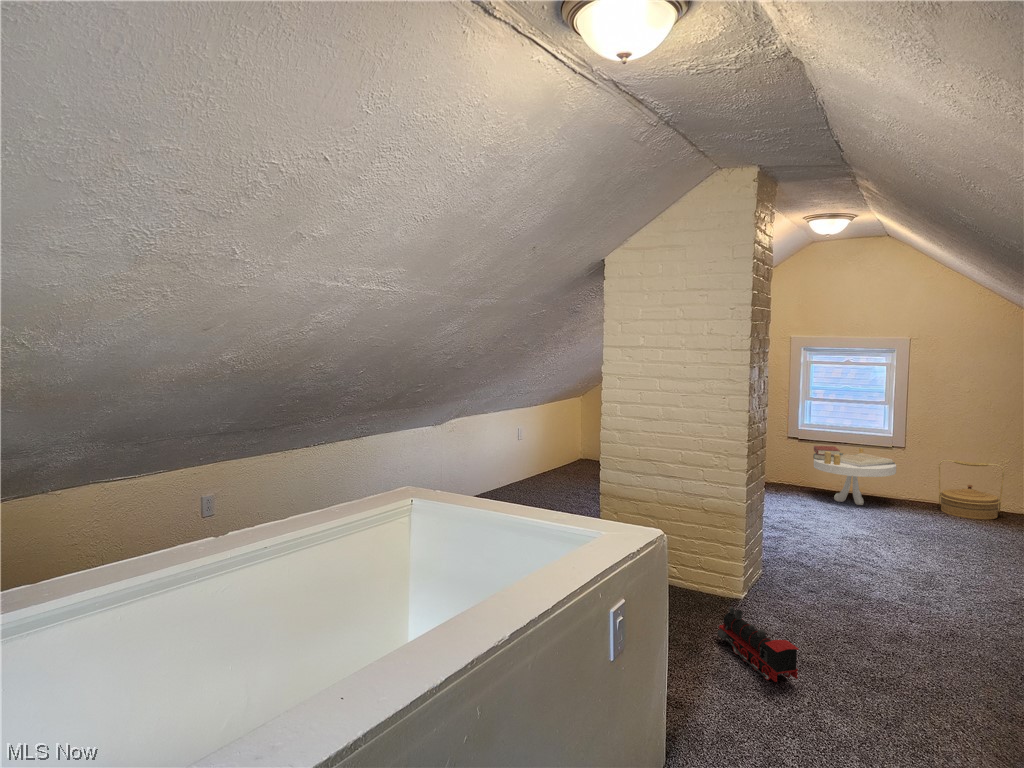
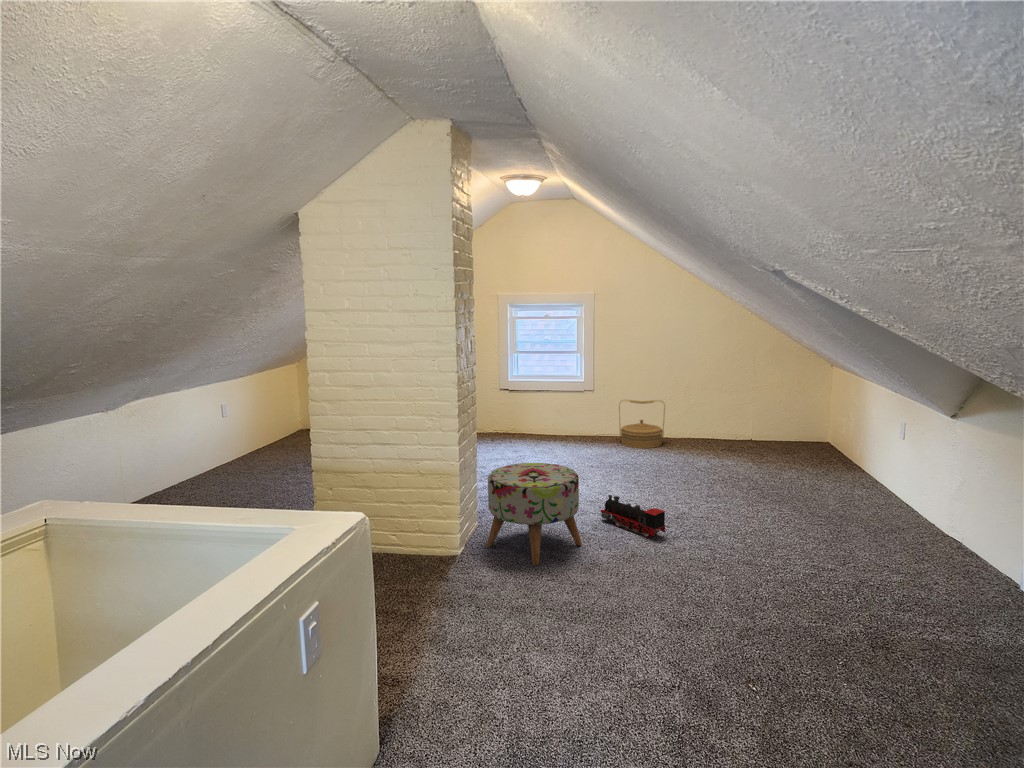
side table: present [813,446,896,505] -> none [520,395,587,447]
ottoman: none [772,514,887,625] -> present [487,463,582,566]
toy train: present [717,606,798,682] -> present [601,495,665,537]

